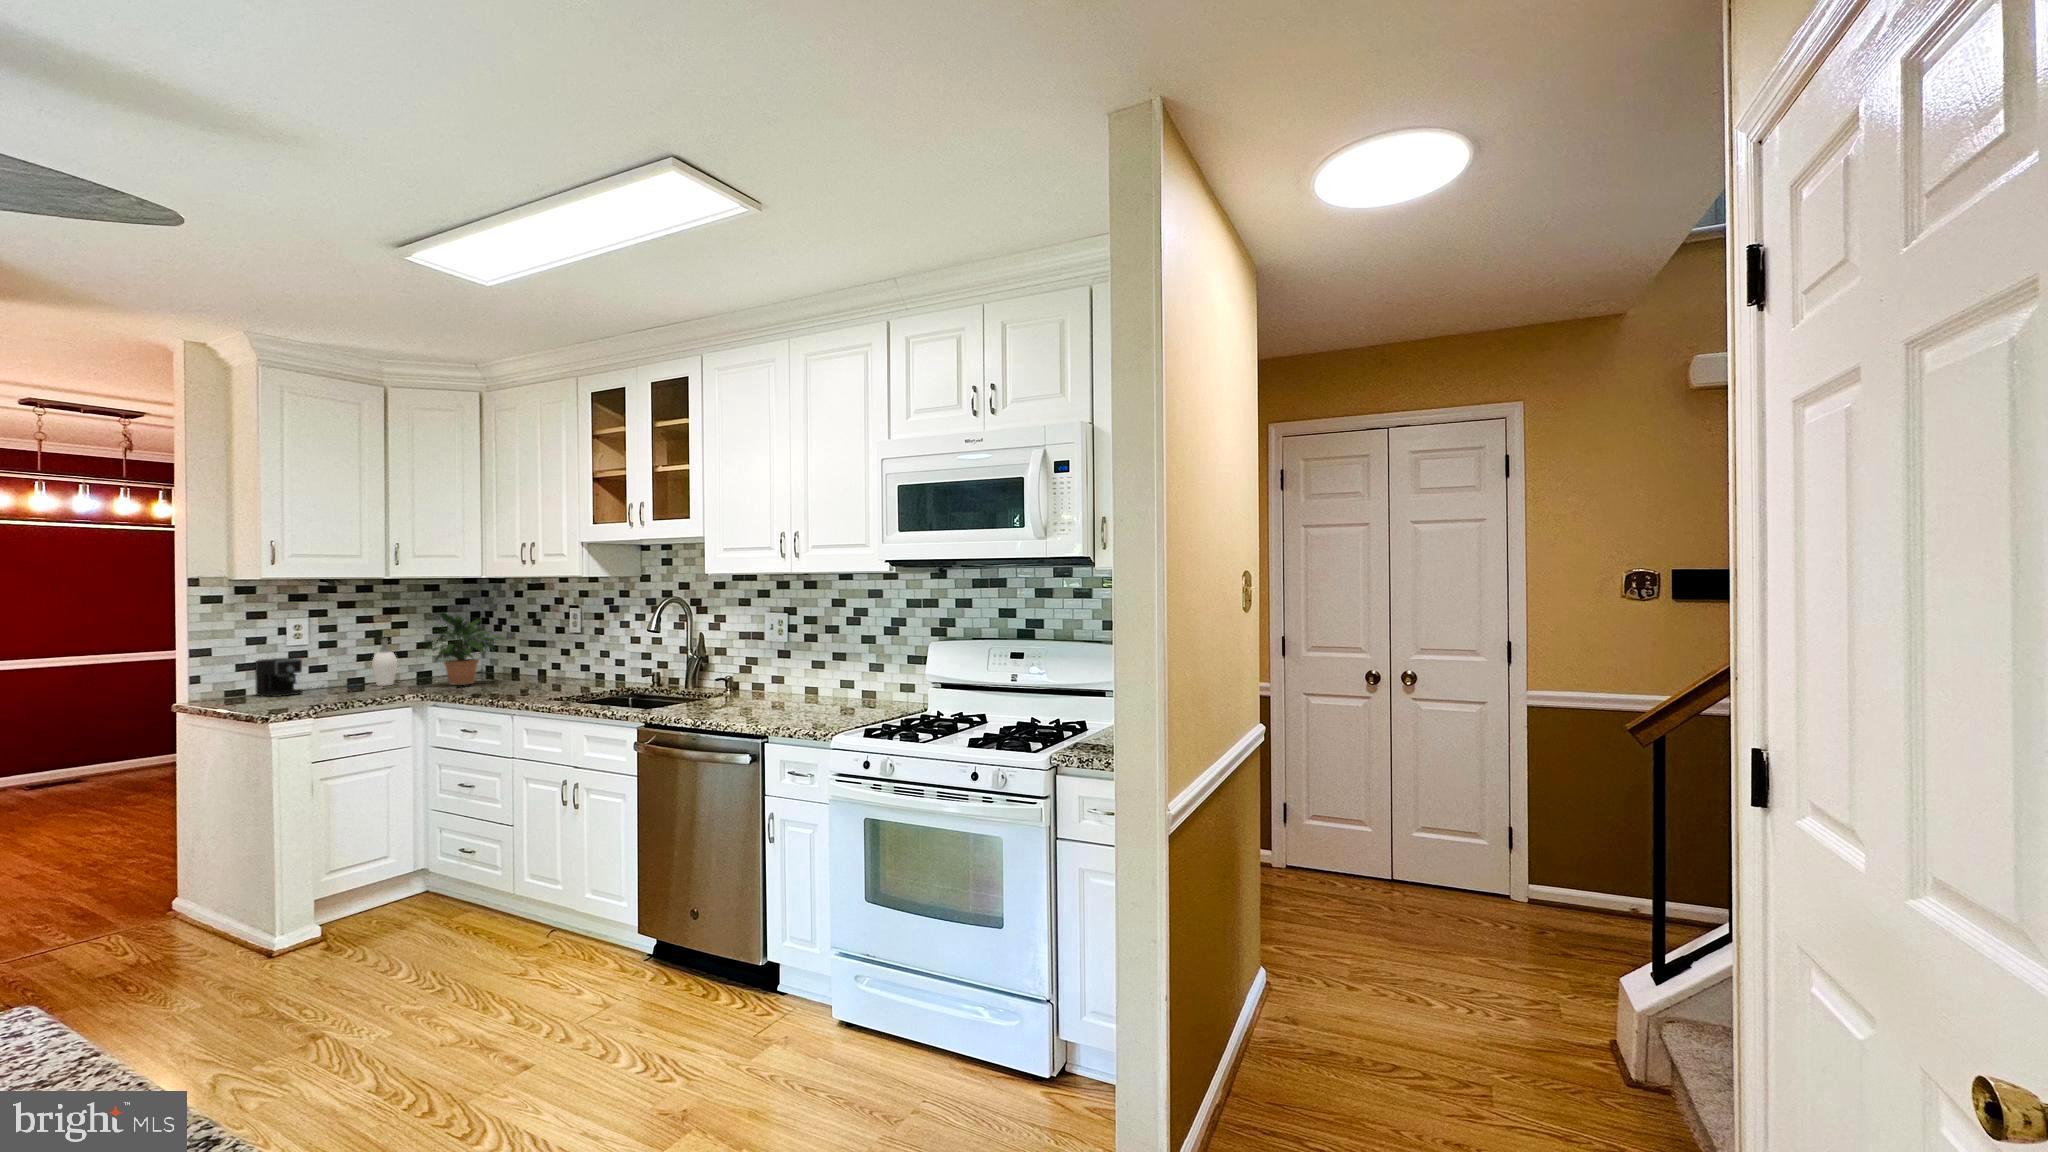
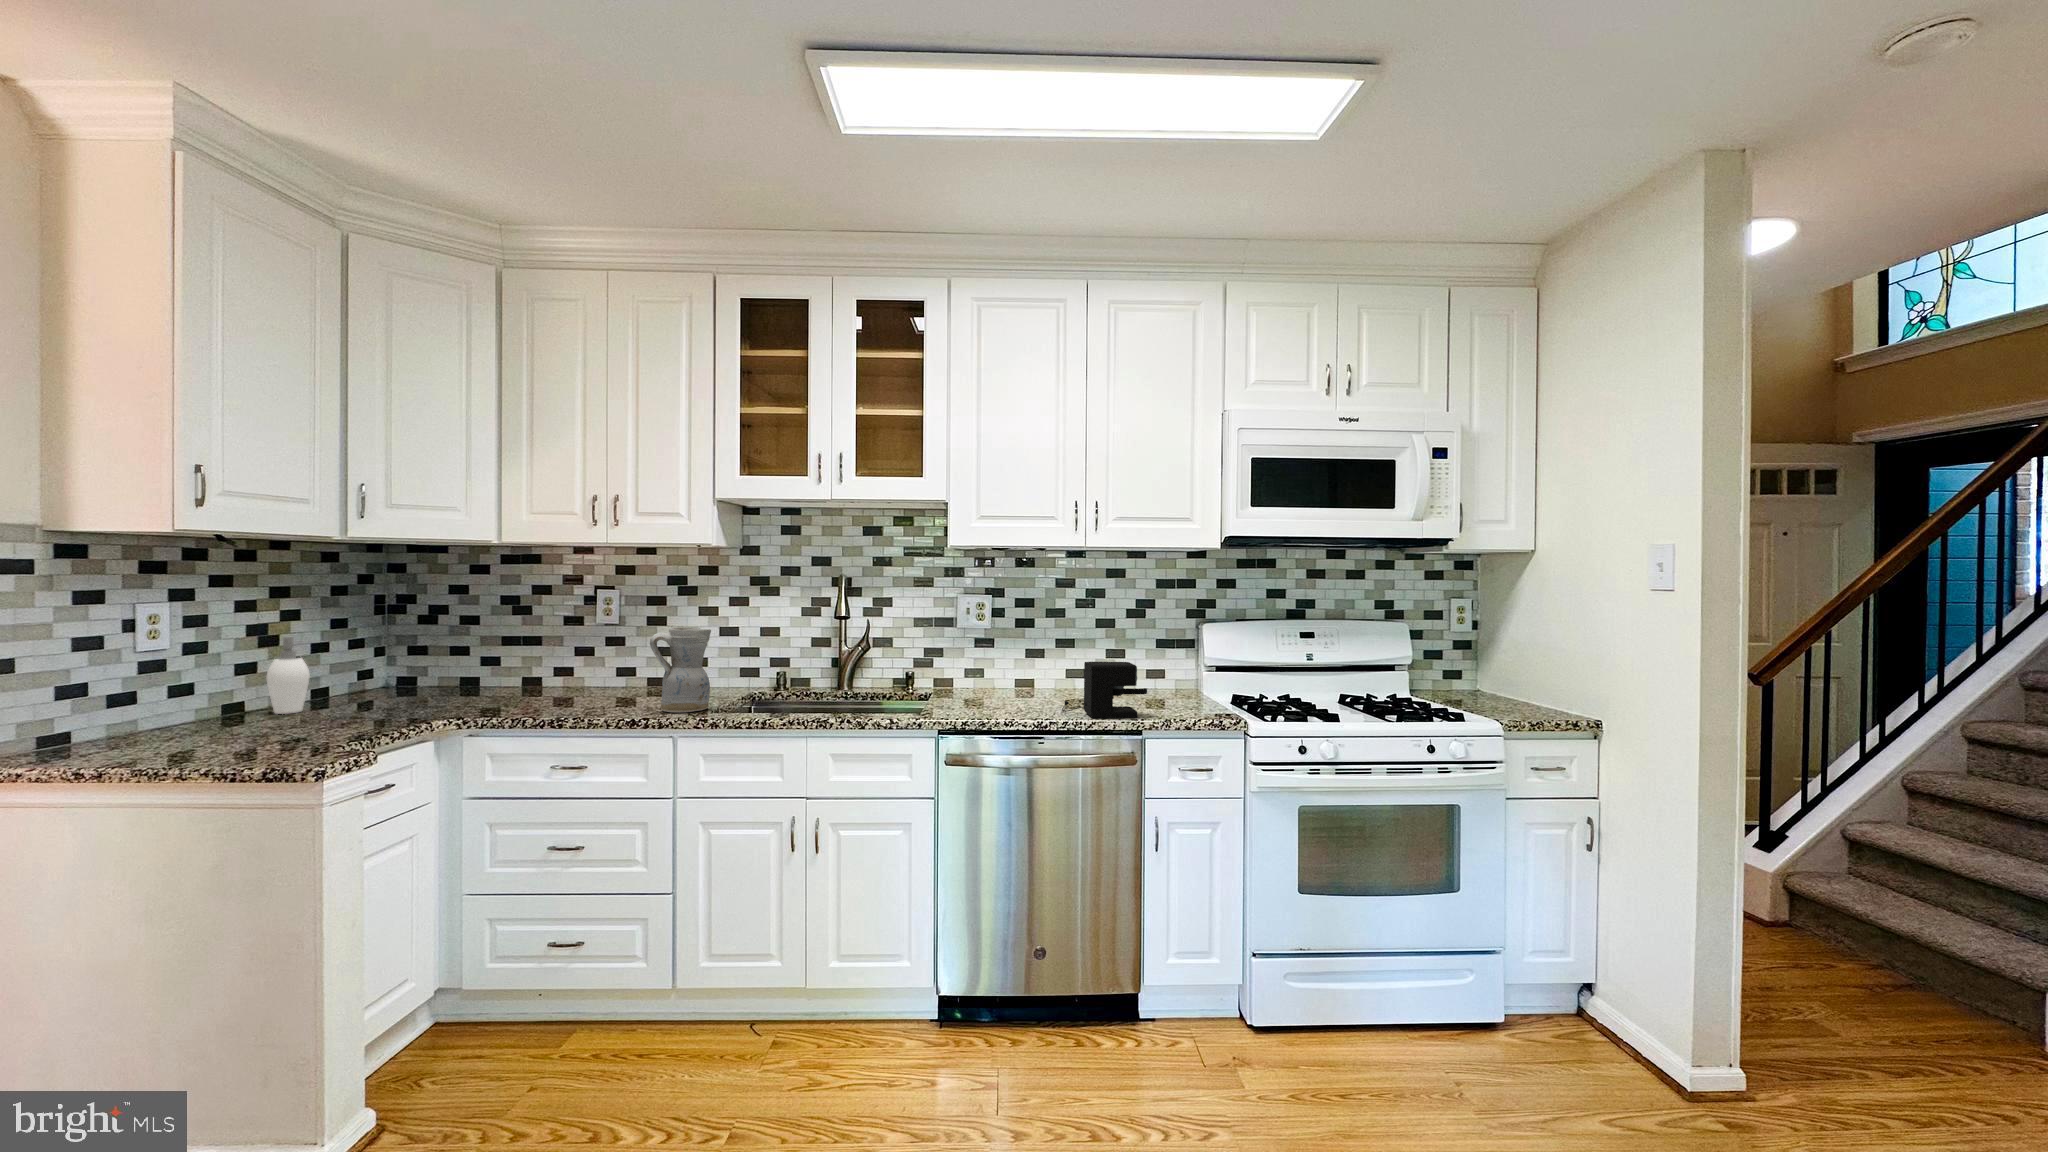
potted plant: present [420,612,503,685] -> none [367,593,505,706]
ceramic pitcher: none [520,637,564,698] -> present [650,627,711,713]
coffee maker: present [255,658,323,697] -> present [1062,661,1147,719]

